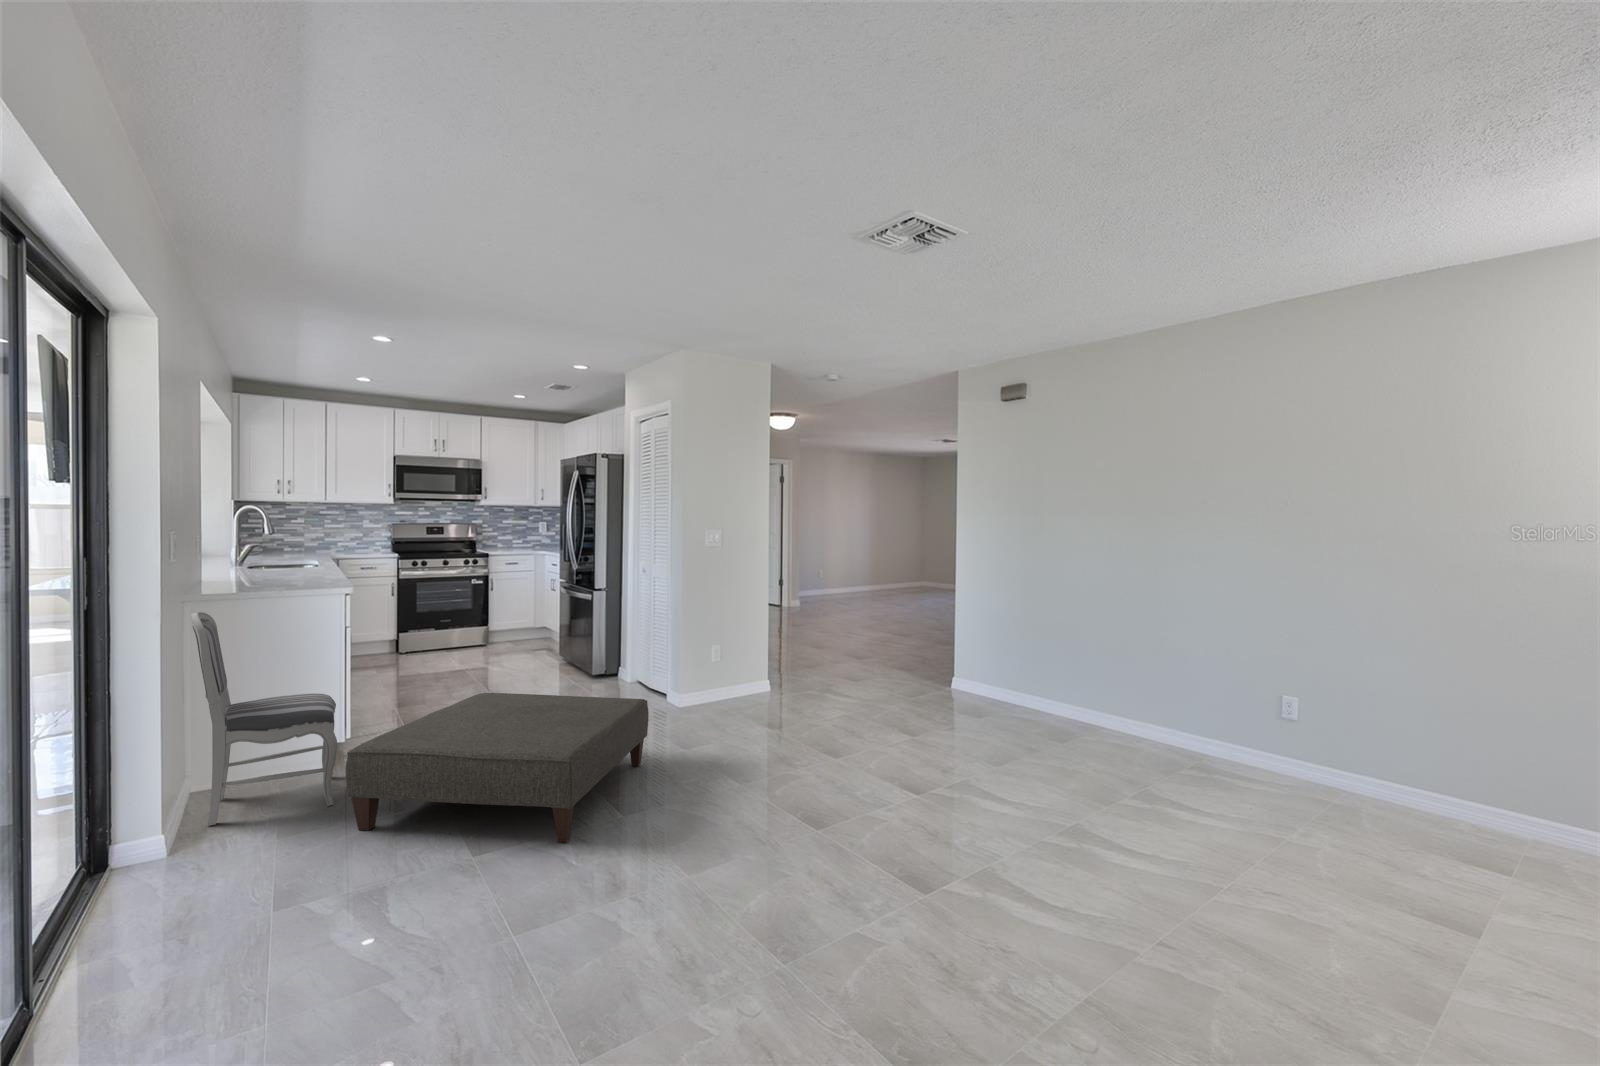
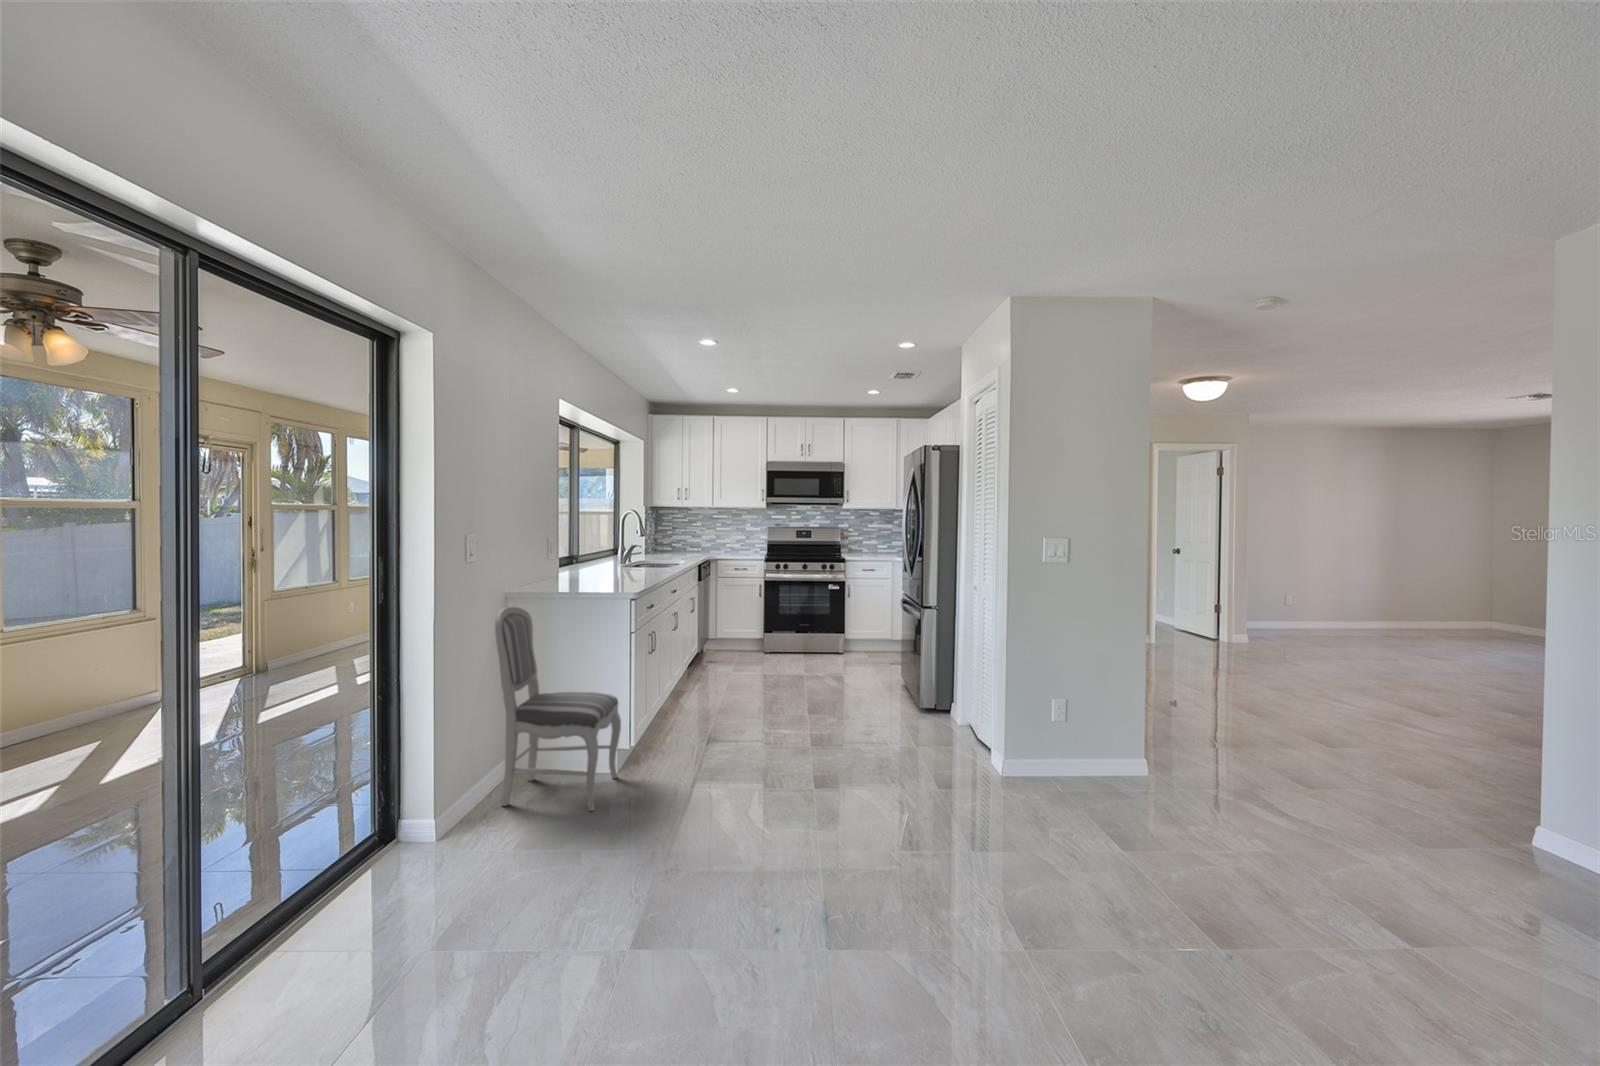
ottoman: present [345,693,648,842] -> none [577,717,914,943]

